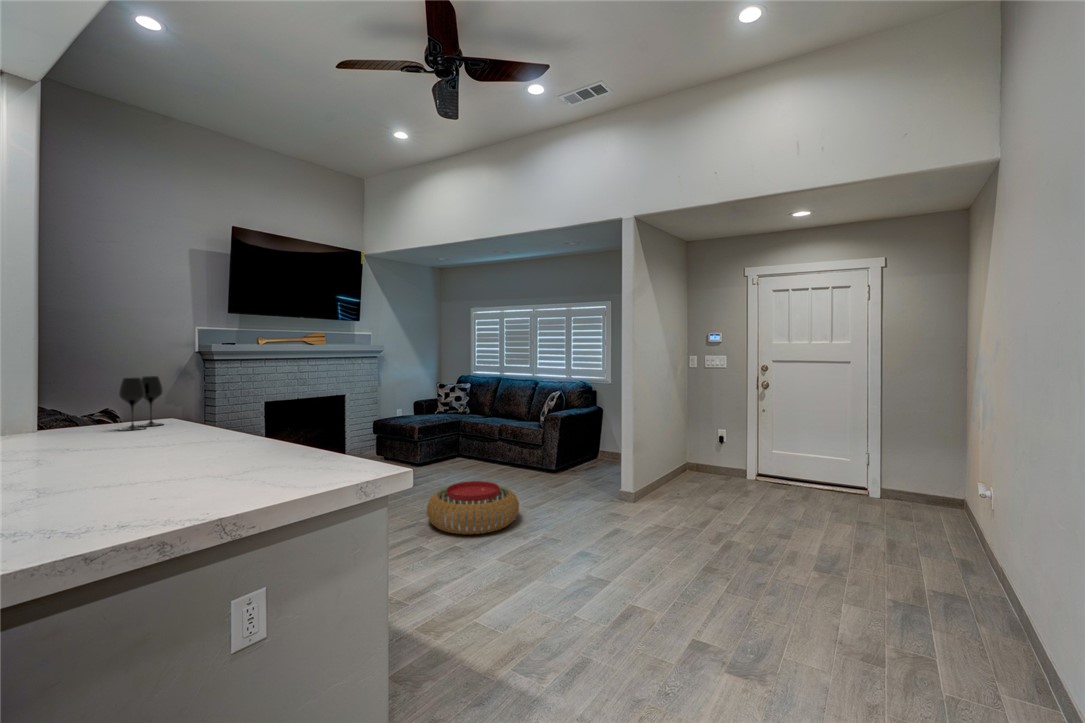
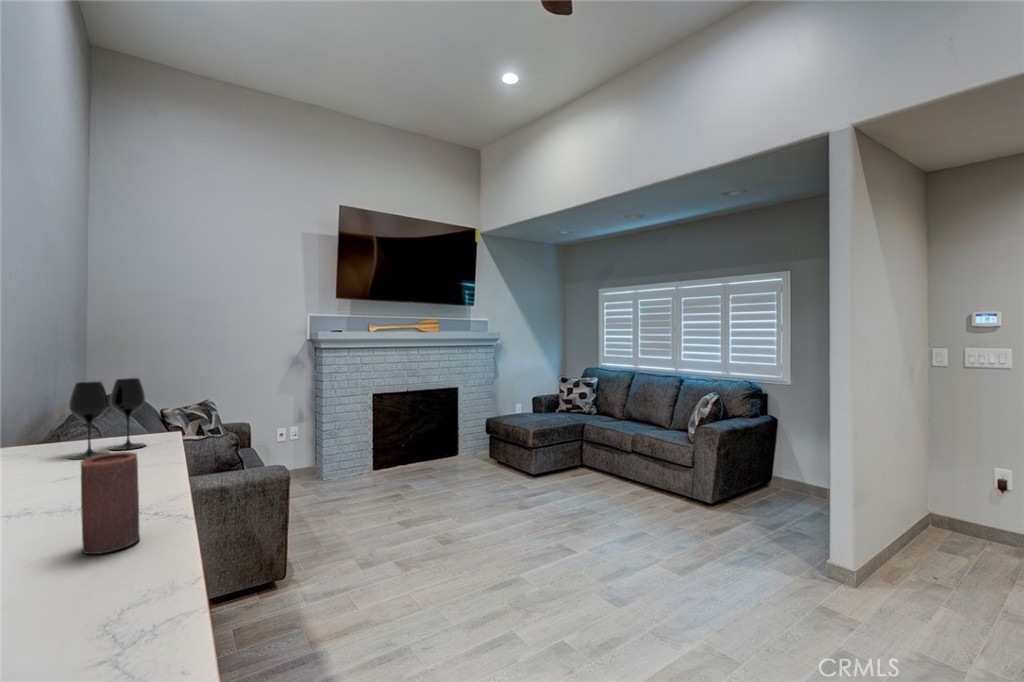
candle: none [243,402,268,448] -> present [81,452,140,554]
pouf: present [427,481,519,534] -> none [528,522,660,613]

